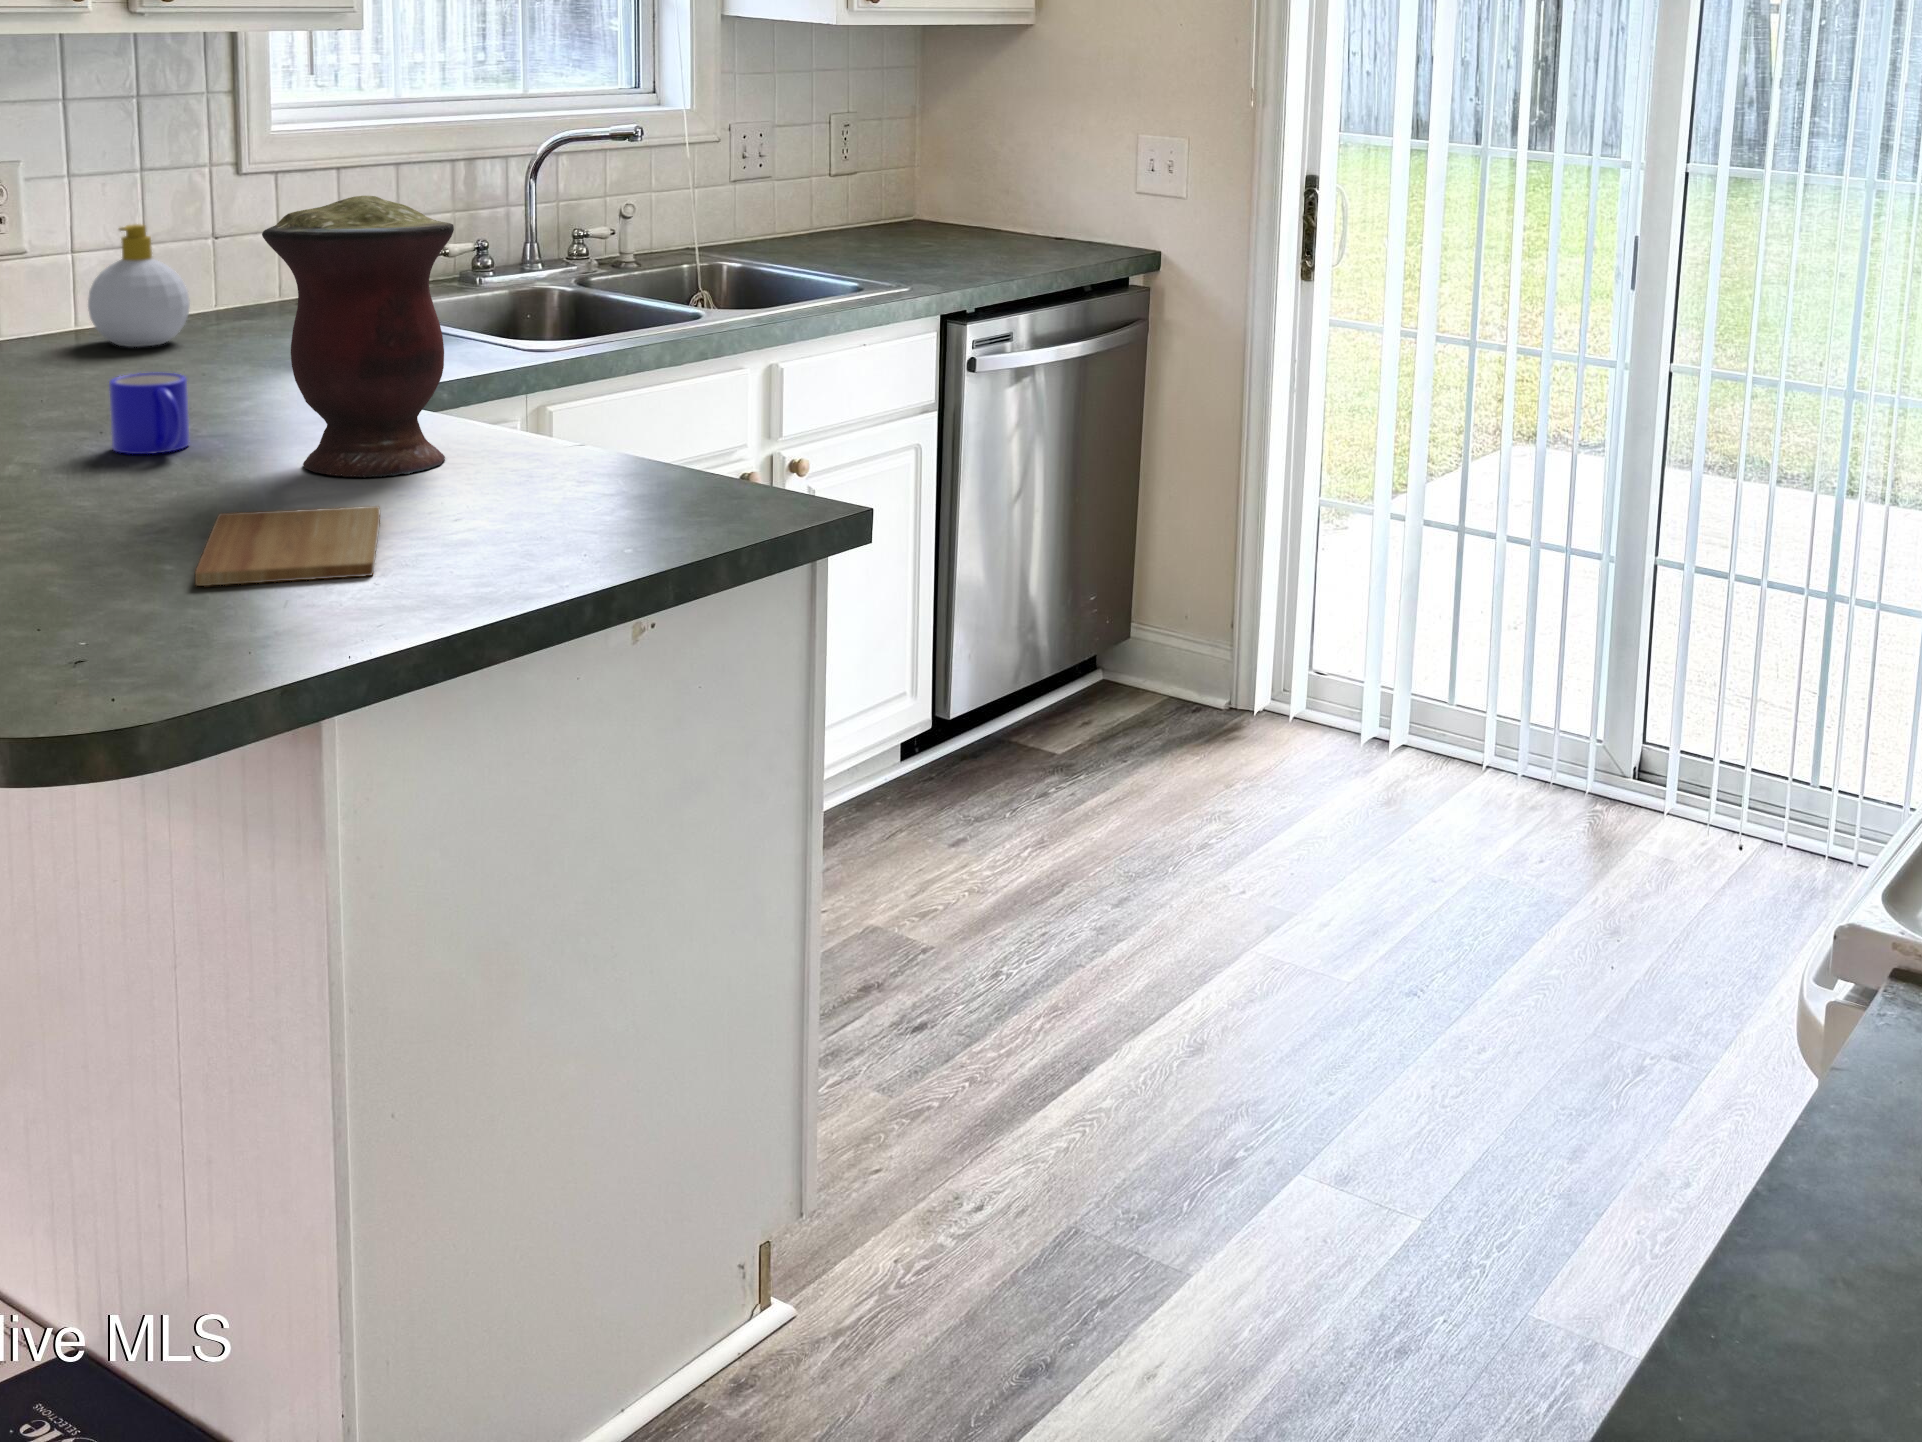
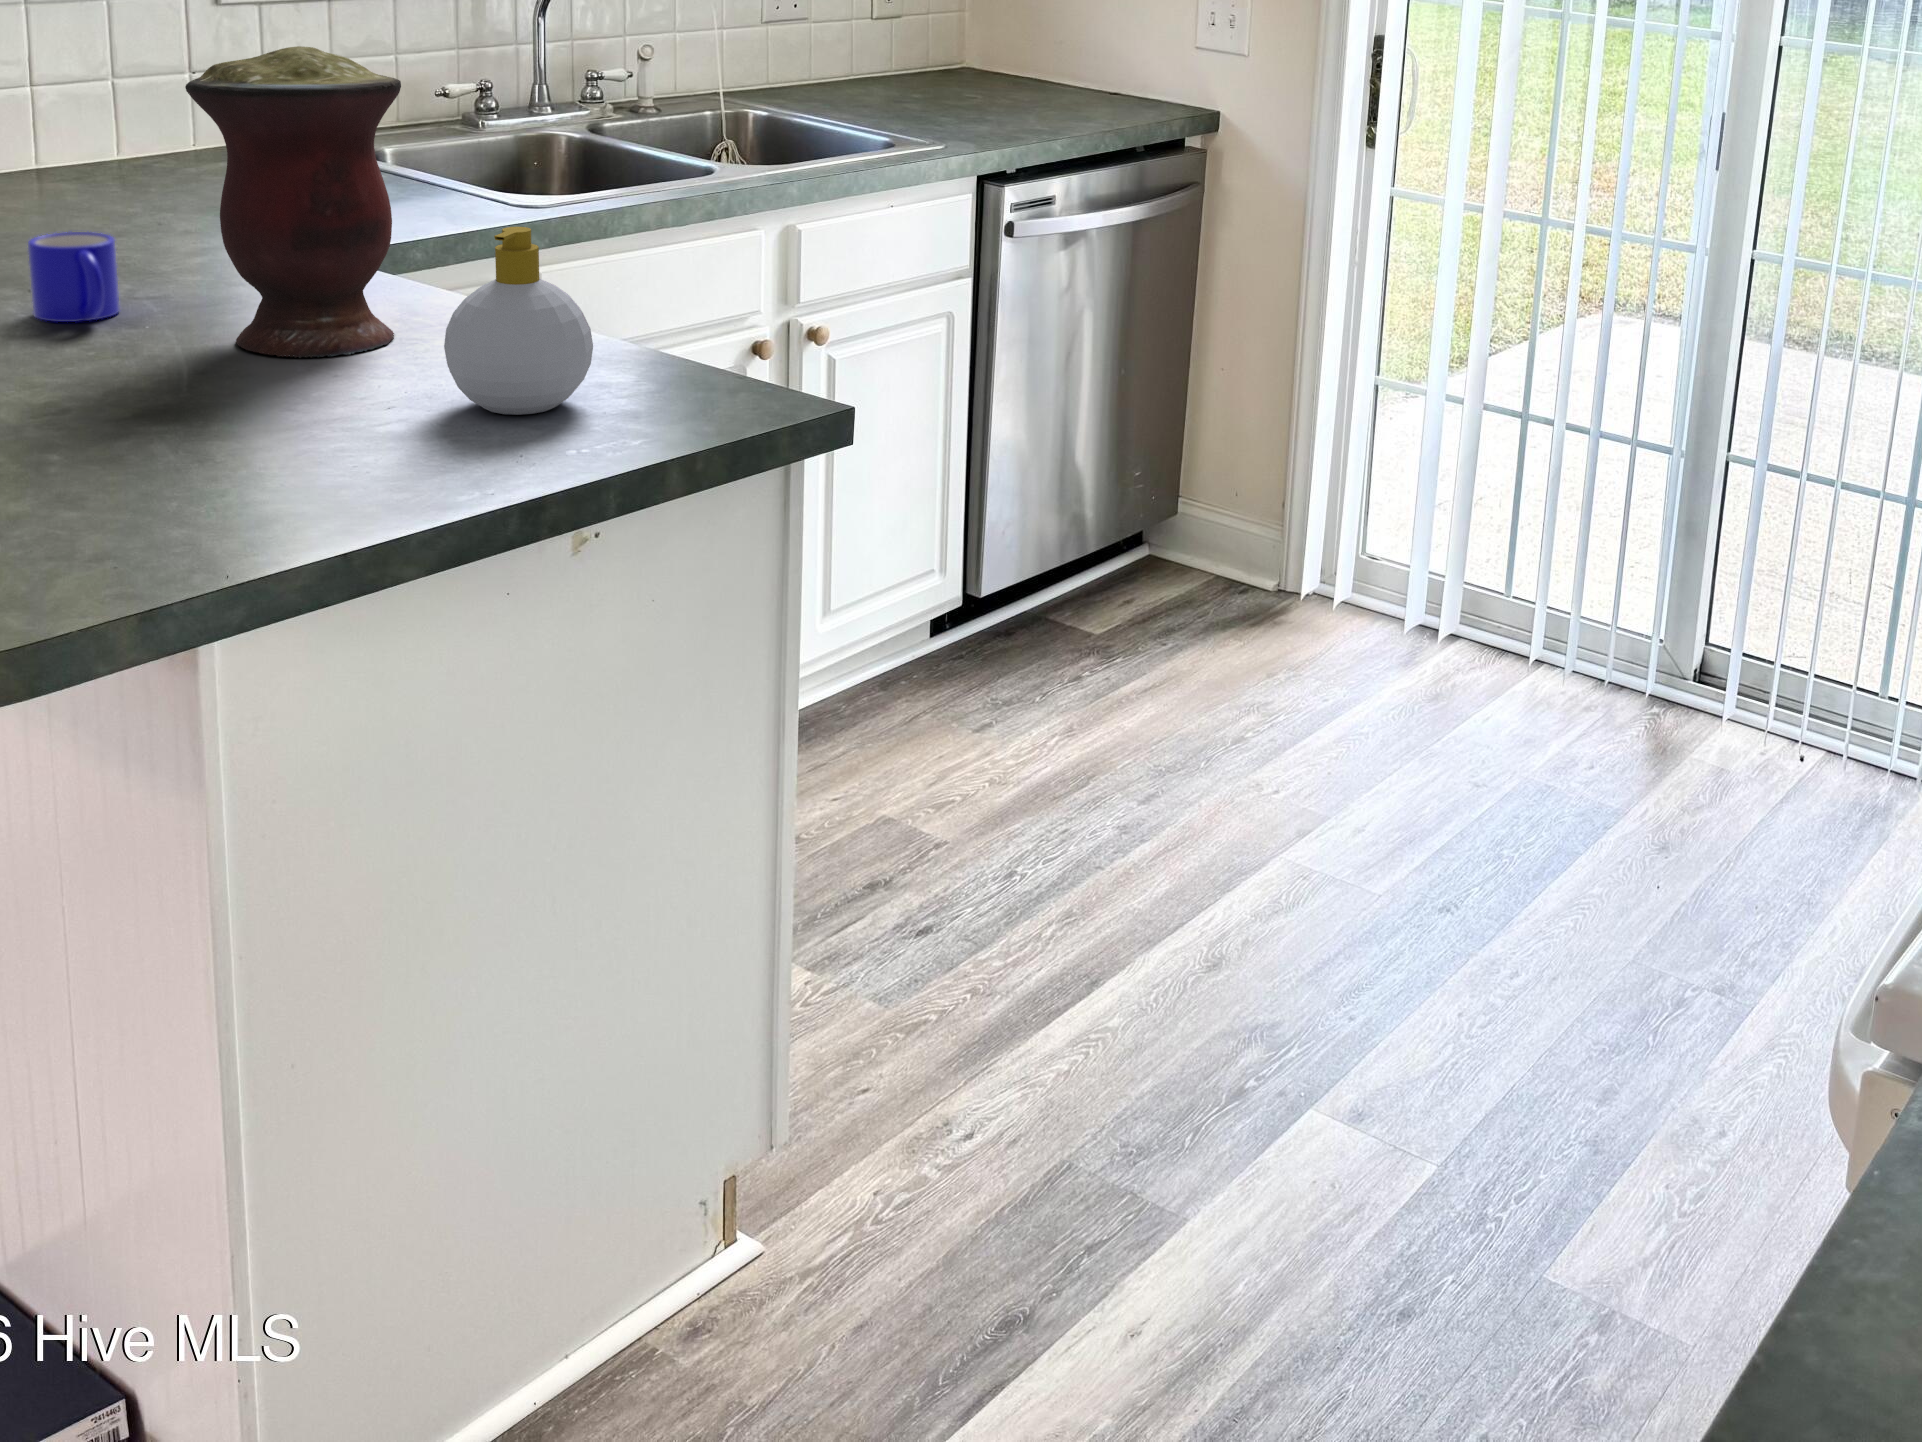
soap bottle: present [88,224,190,347] -> present [444,227,593,415]
cutting board: present [195,506,380,586] -> none [74,395,304,489]

